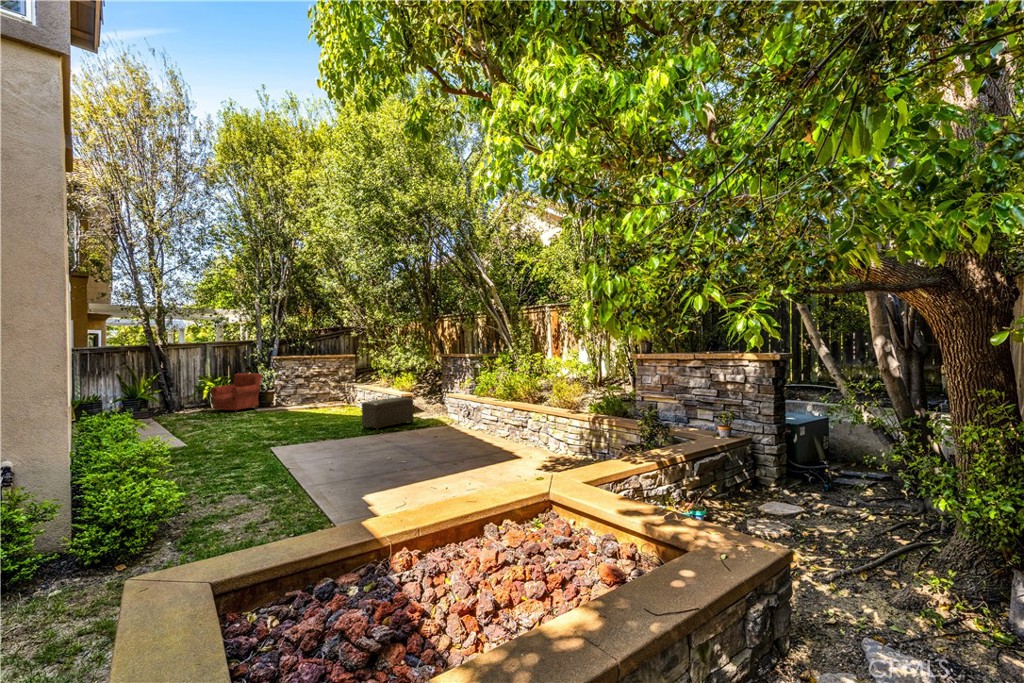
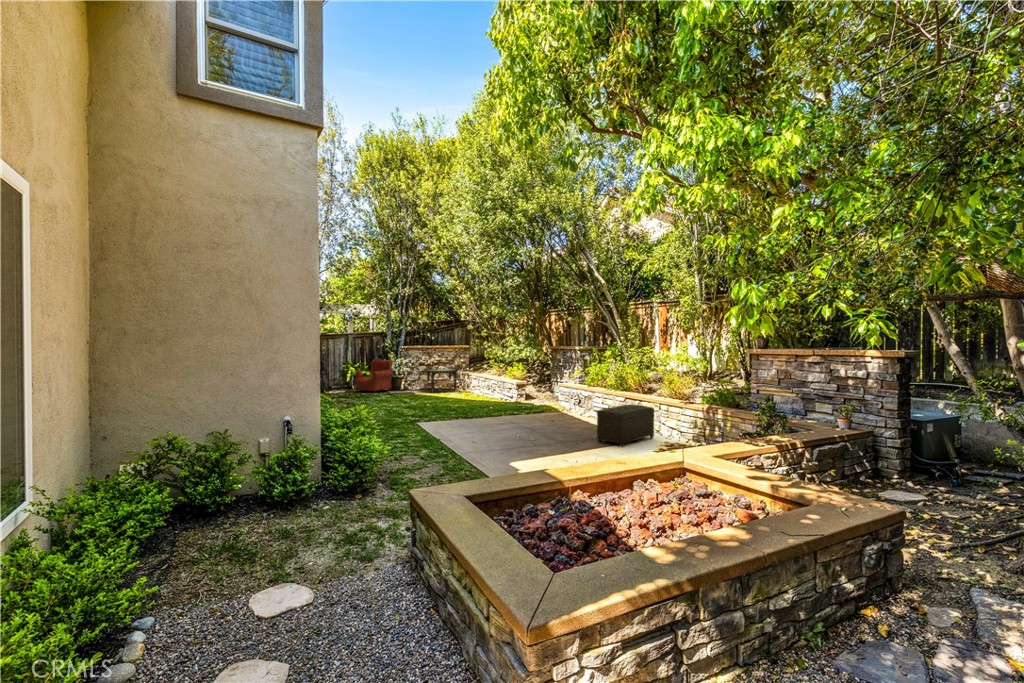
round table: none [297,379,342,409] -> present [423,368,459,392]
ottoman: present [361,397,414,431] -> present [597,404,654,447]

